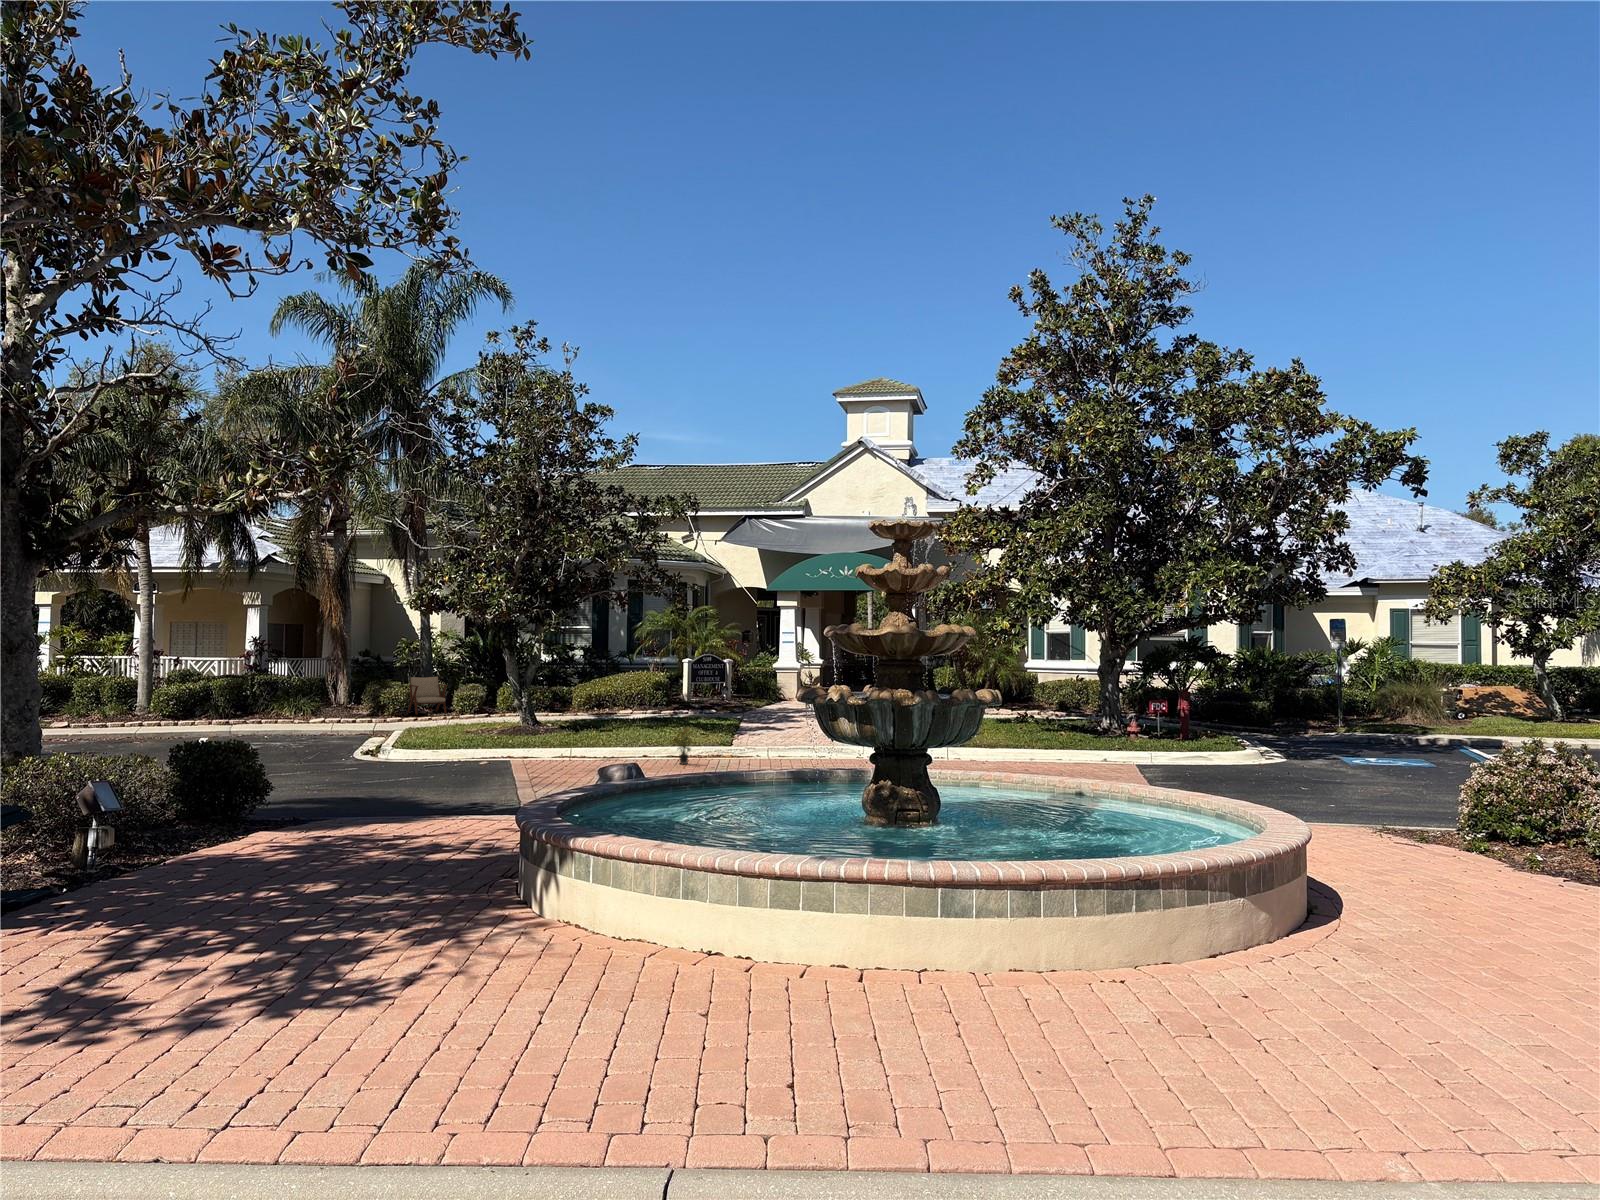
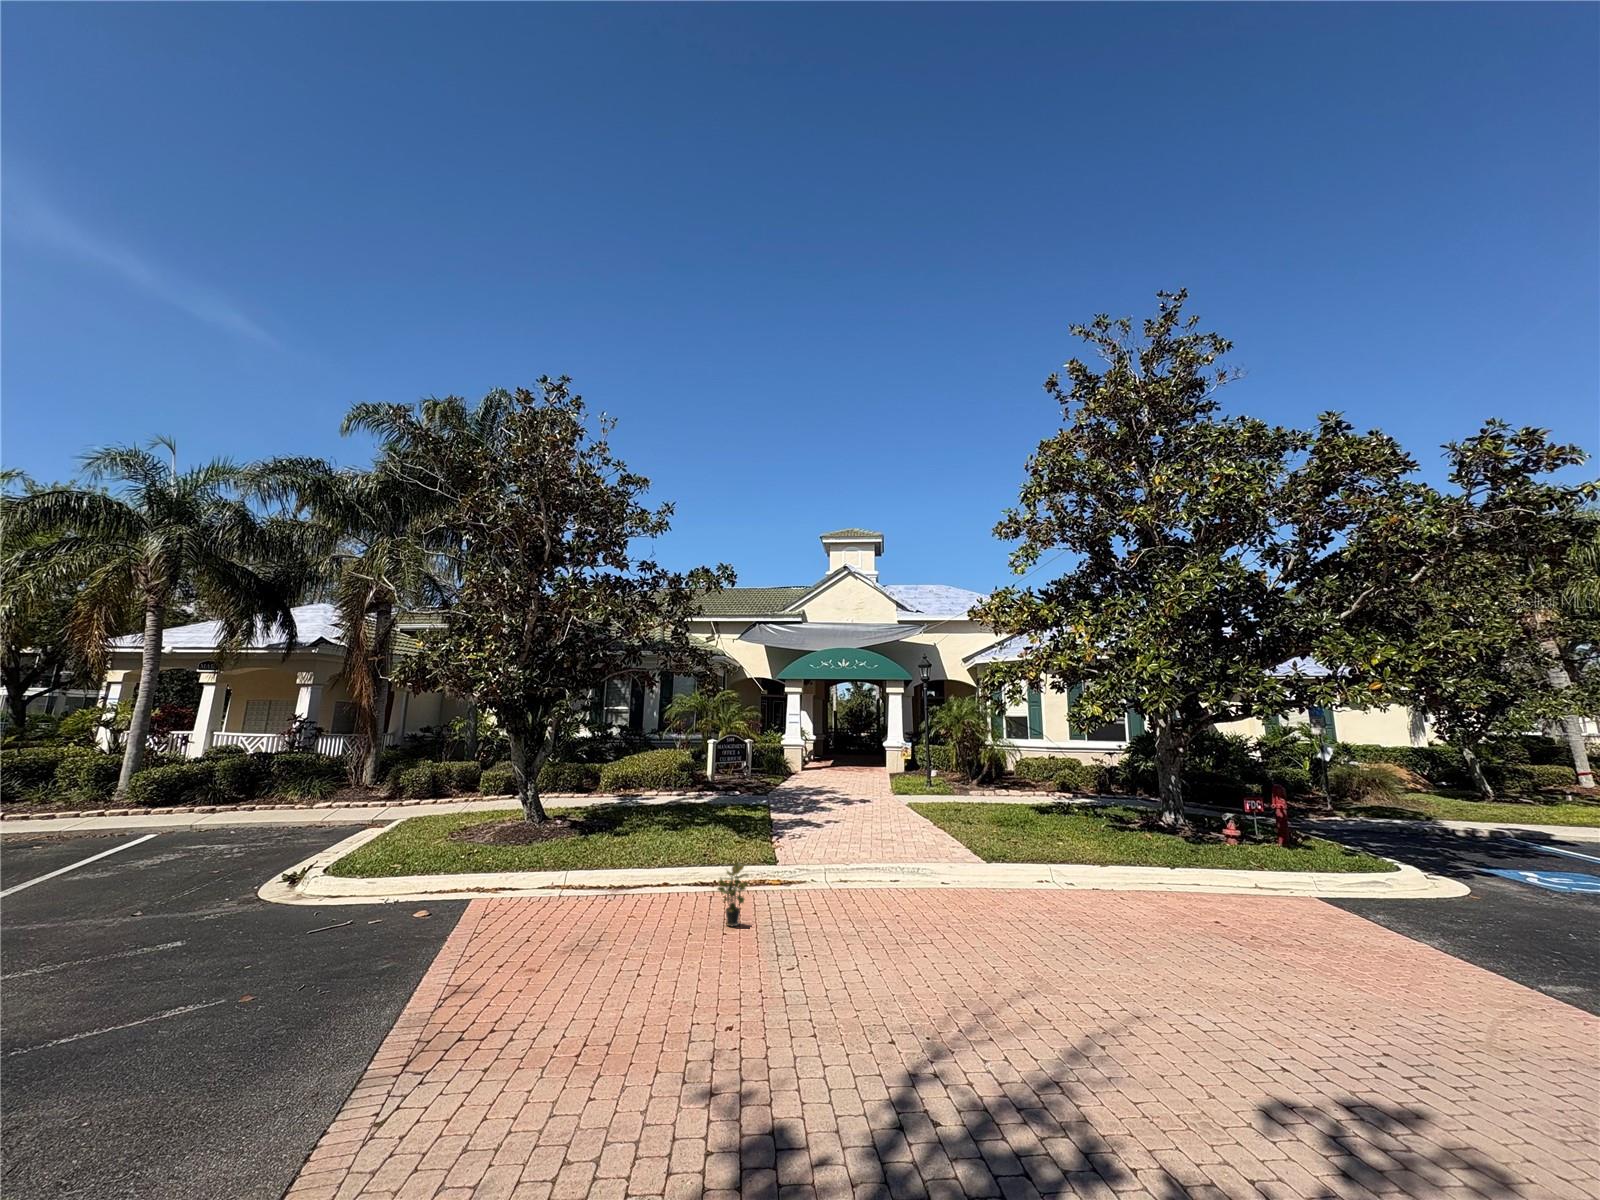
lounge chair: present [407,677,447,715] -> none [427,757,472,797]

